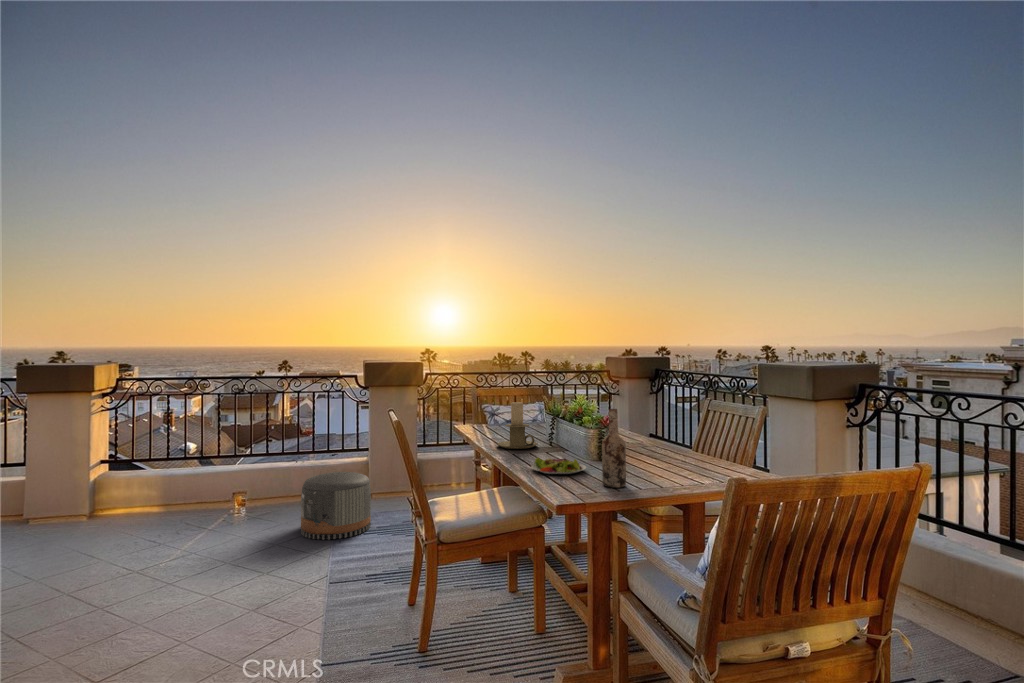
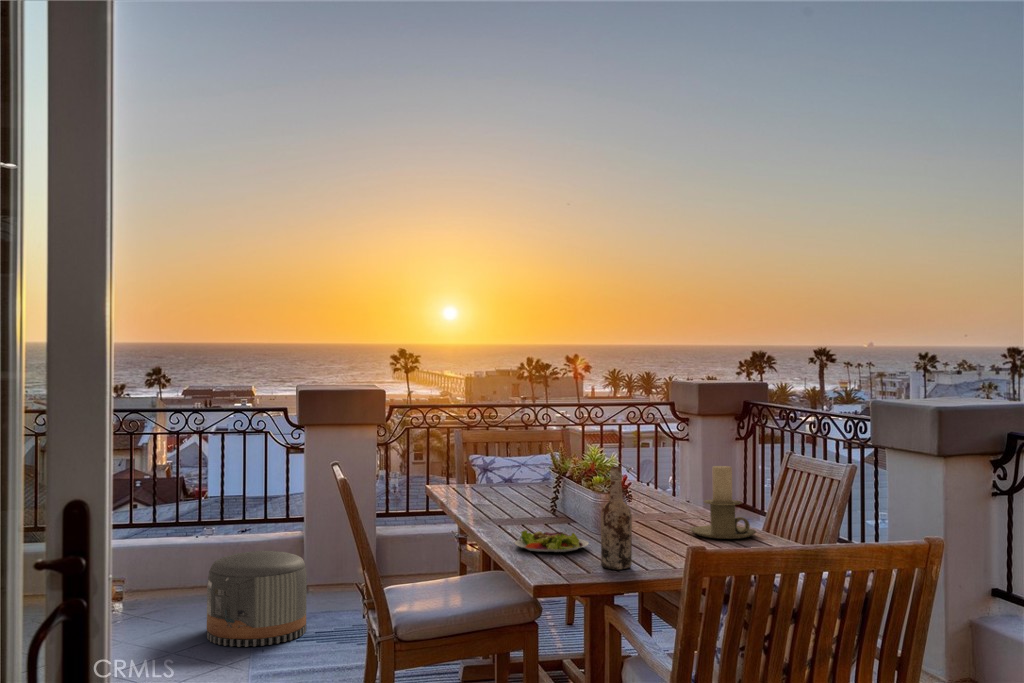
candle holder: present [497,402,538,449] -> present [690,466,756,539]

